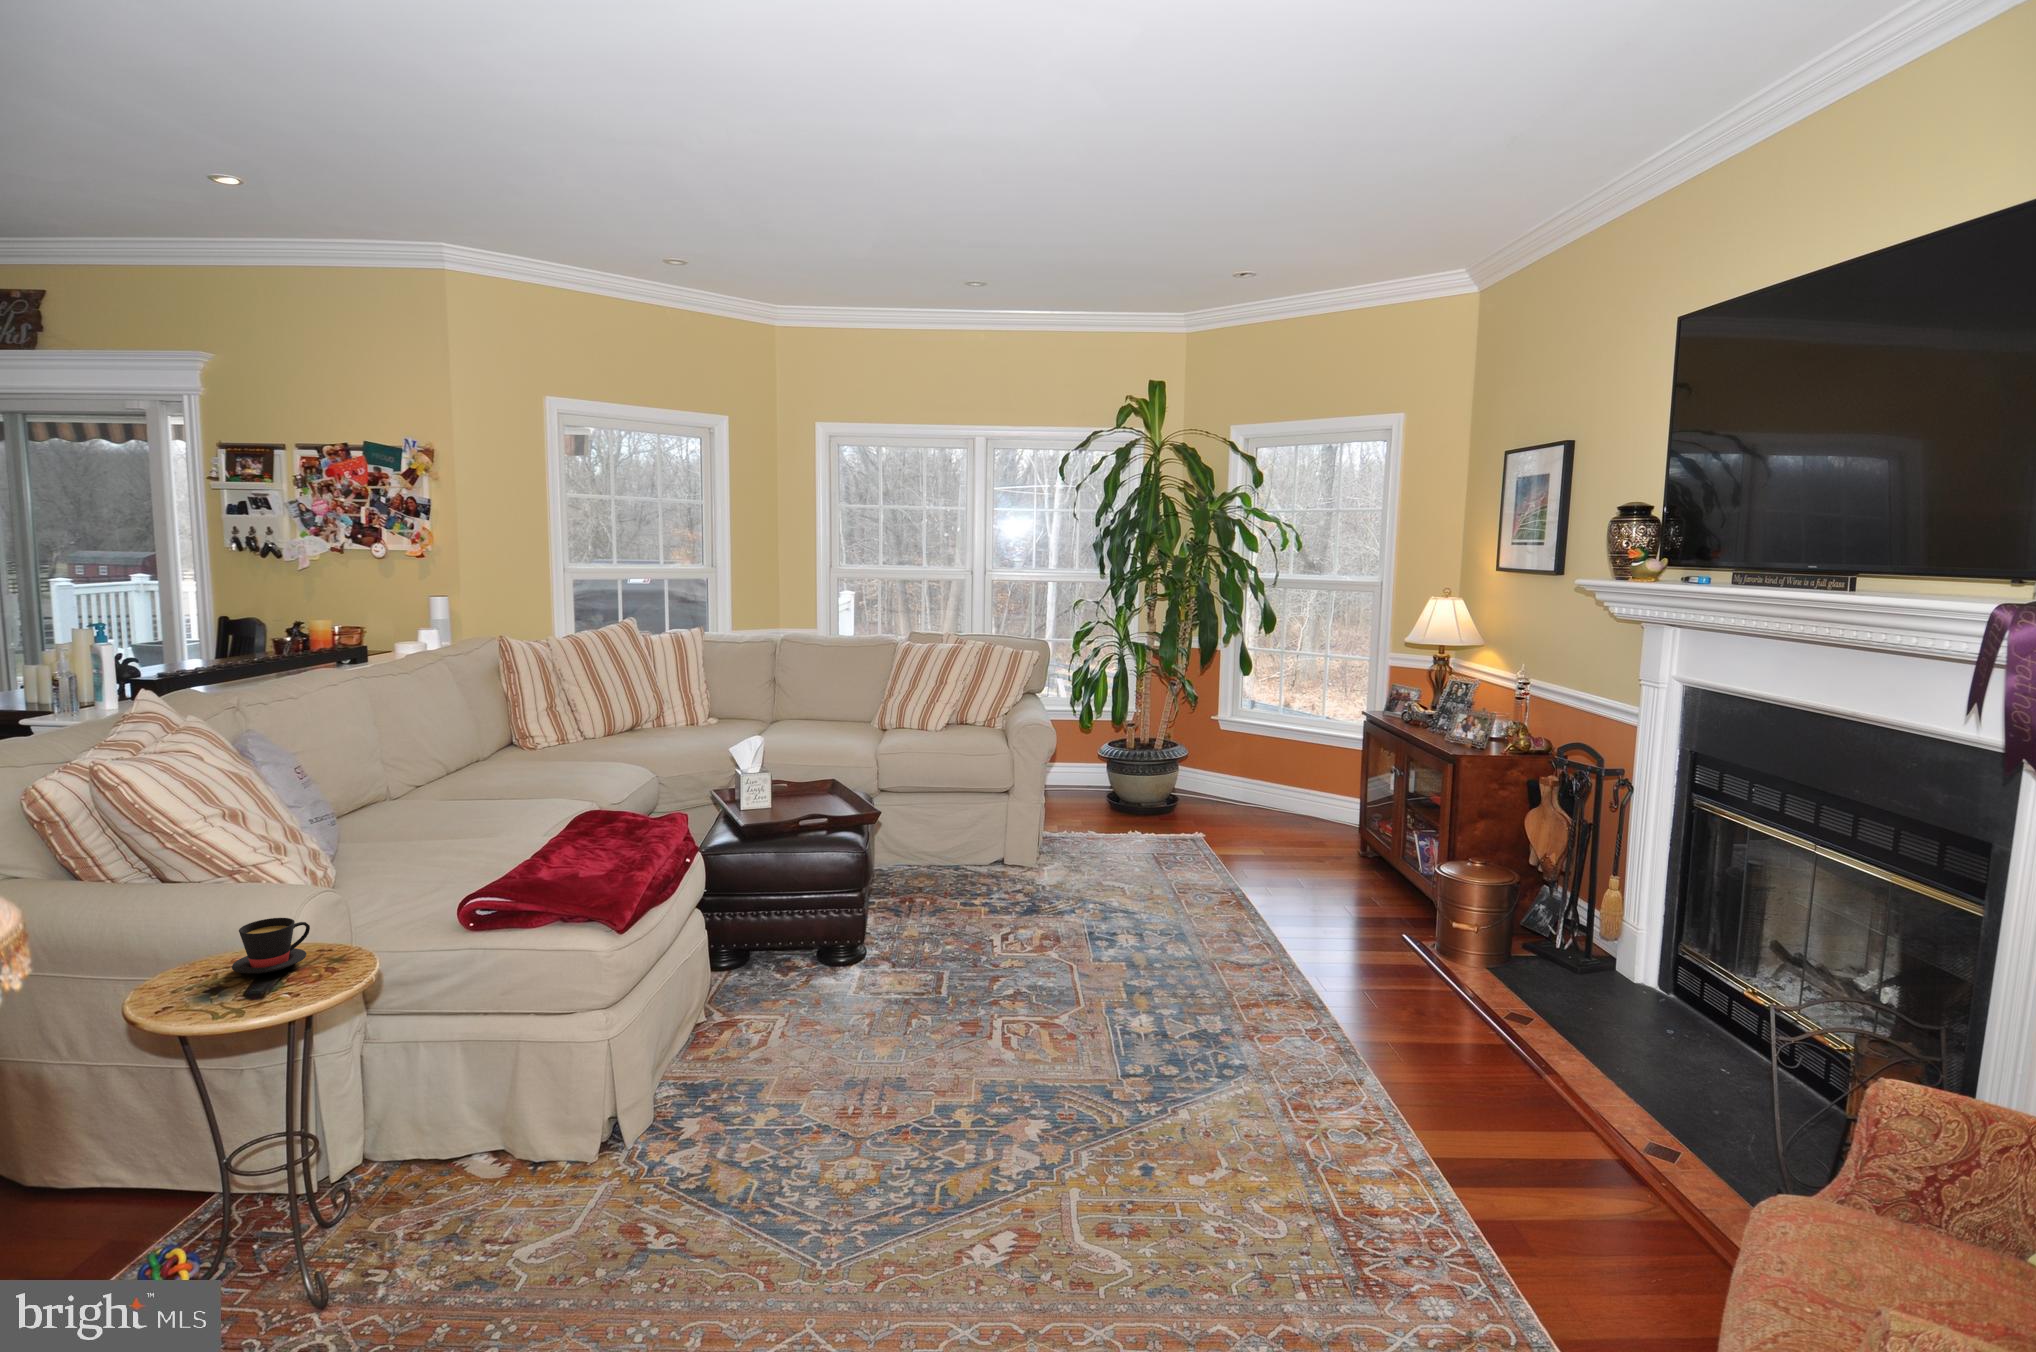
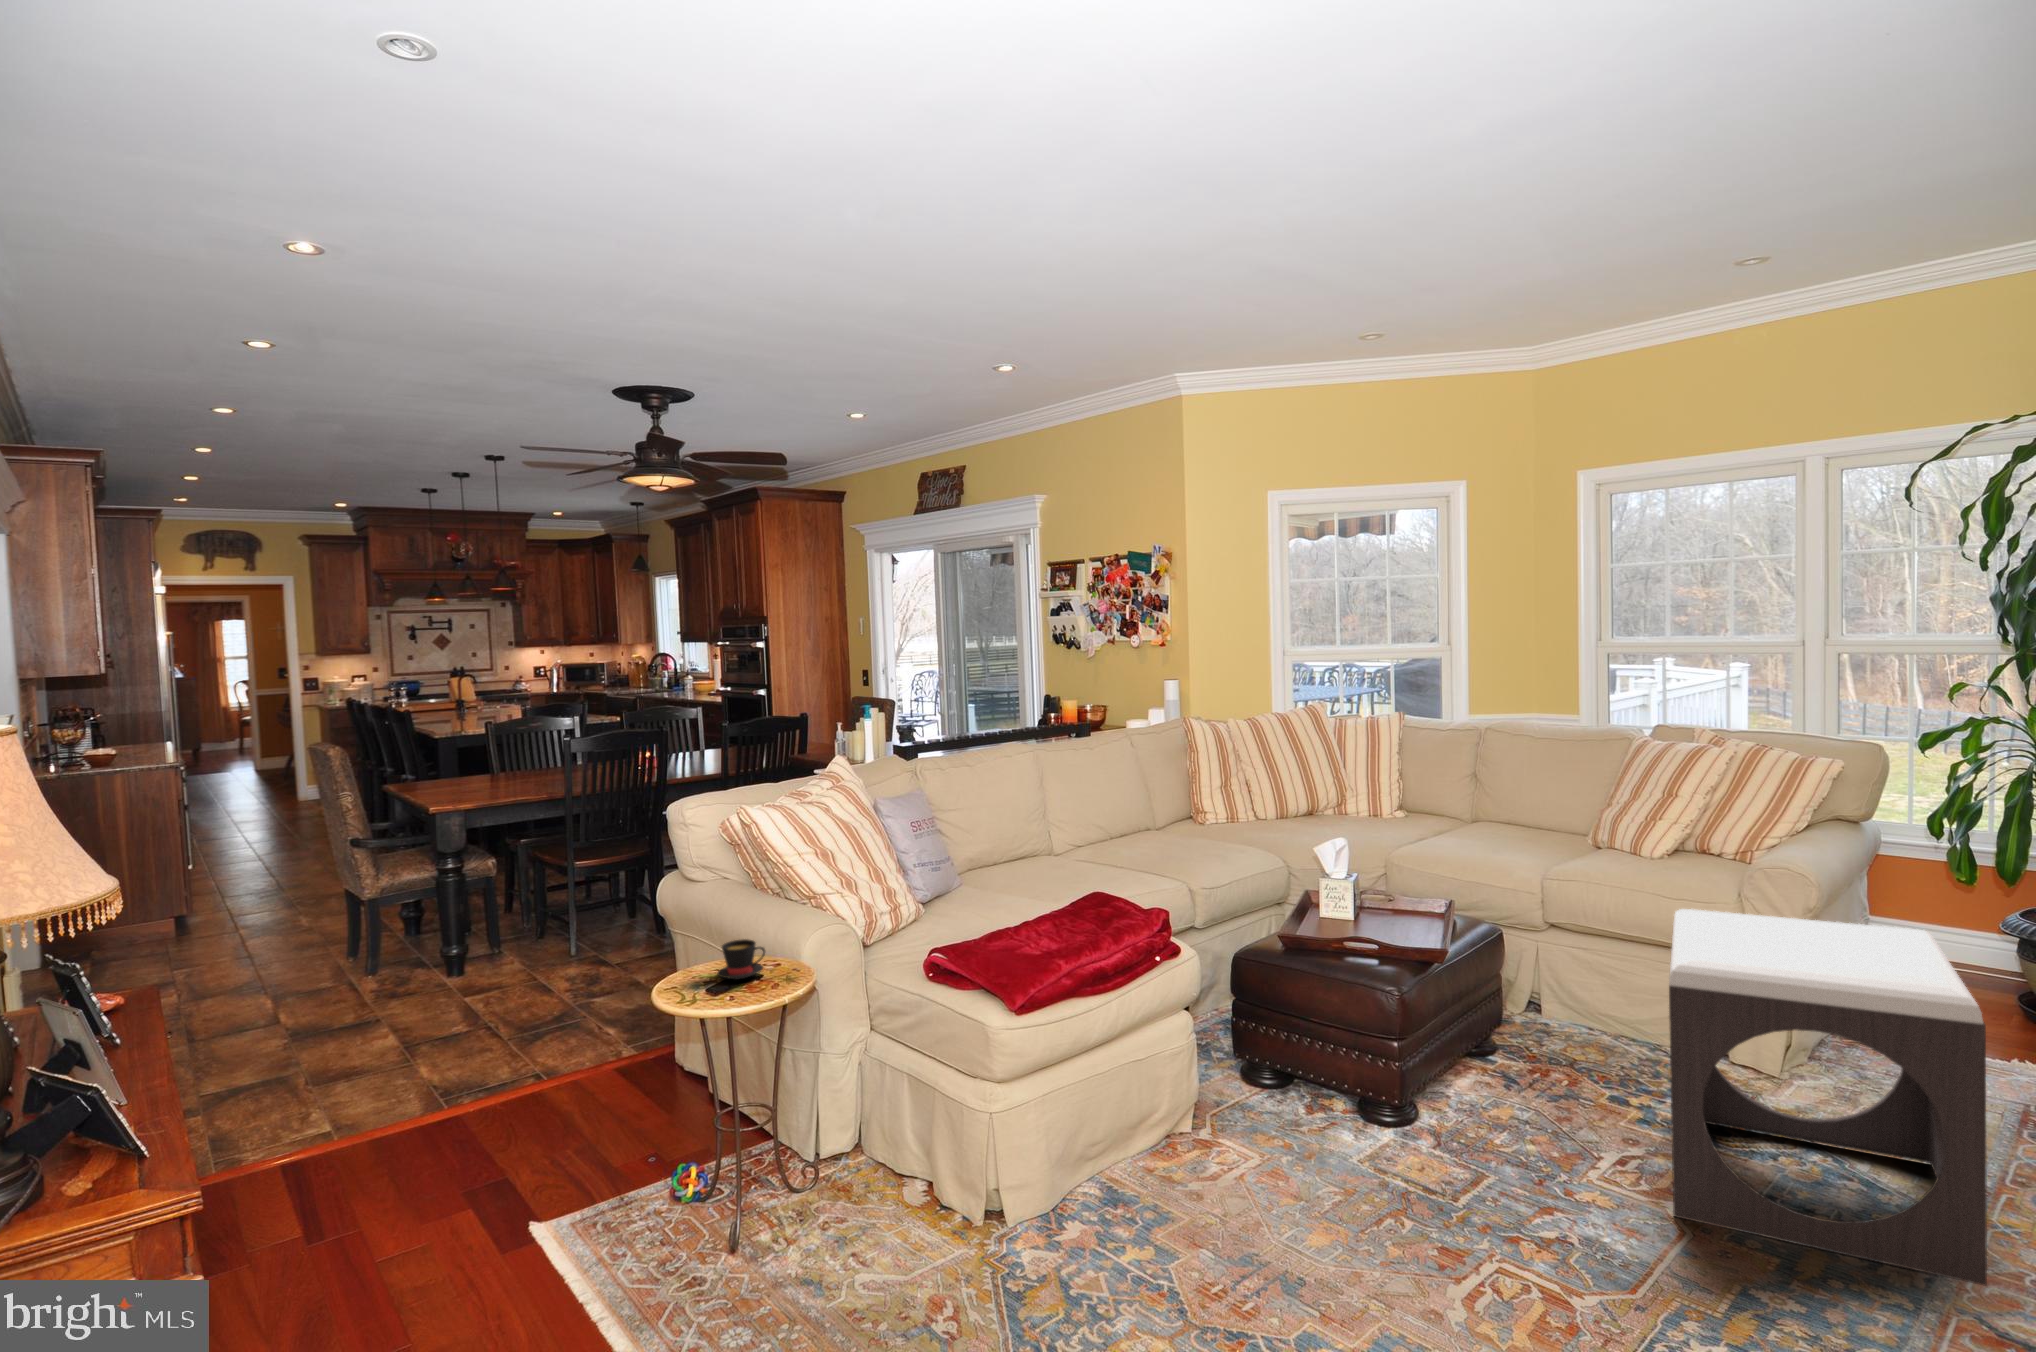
footstool: none [1006,748,1206,958] -> present [1669,909,1987,1286]

